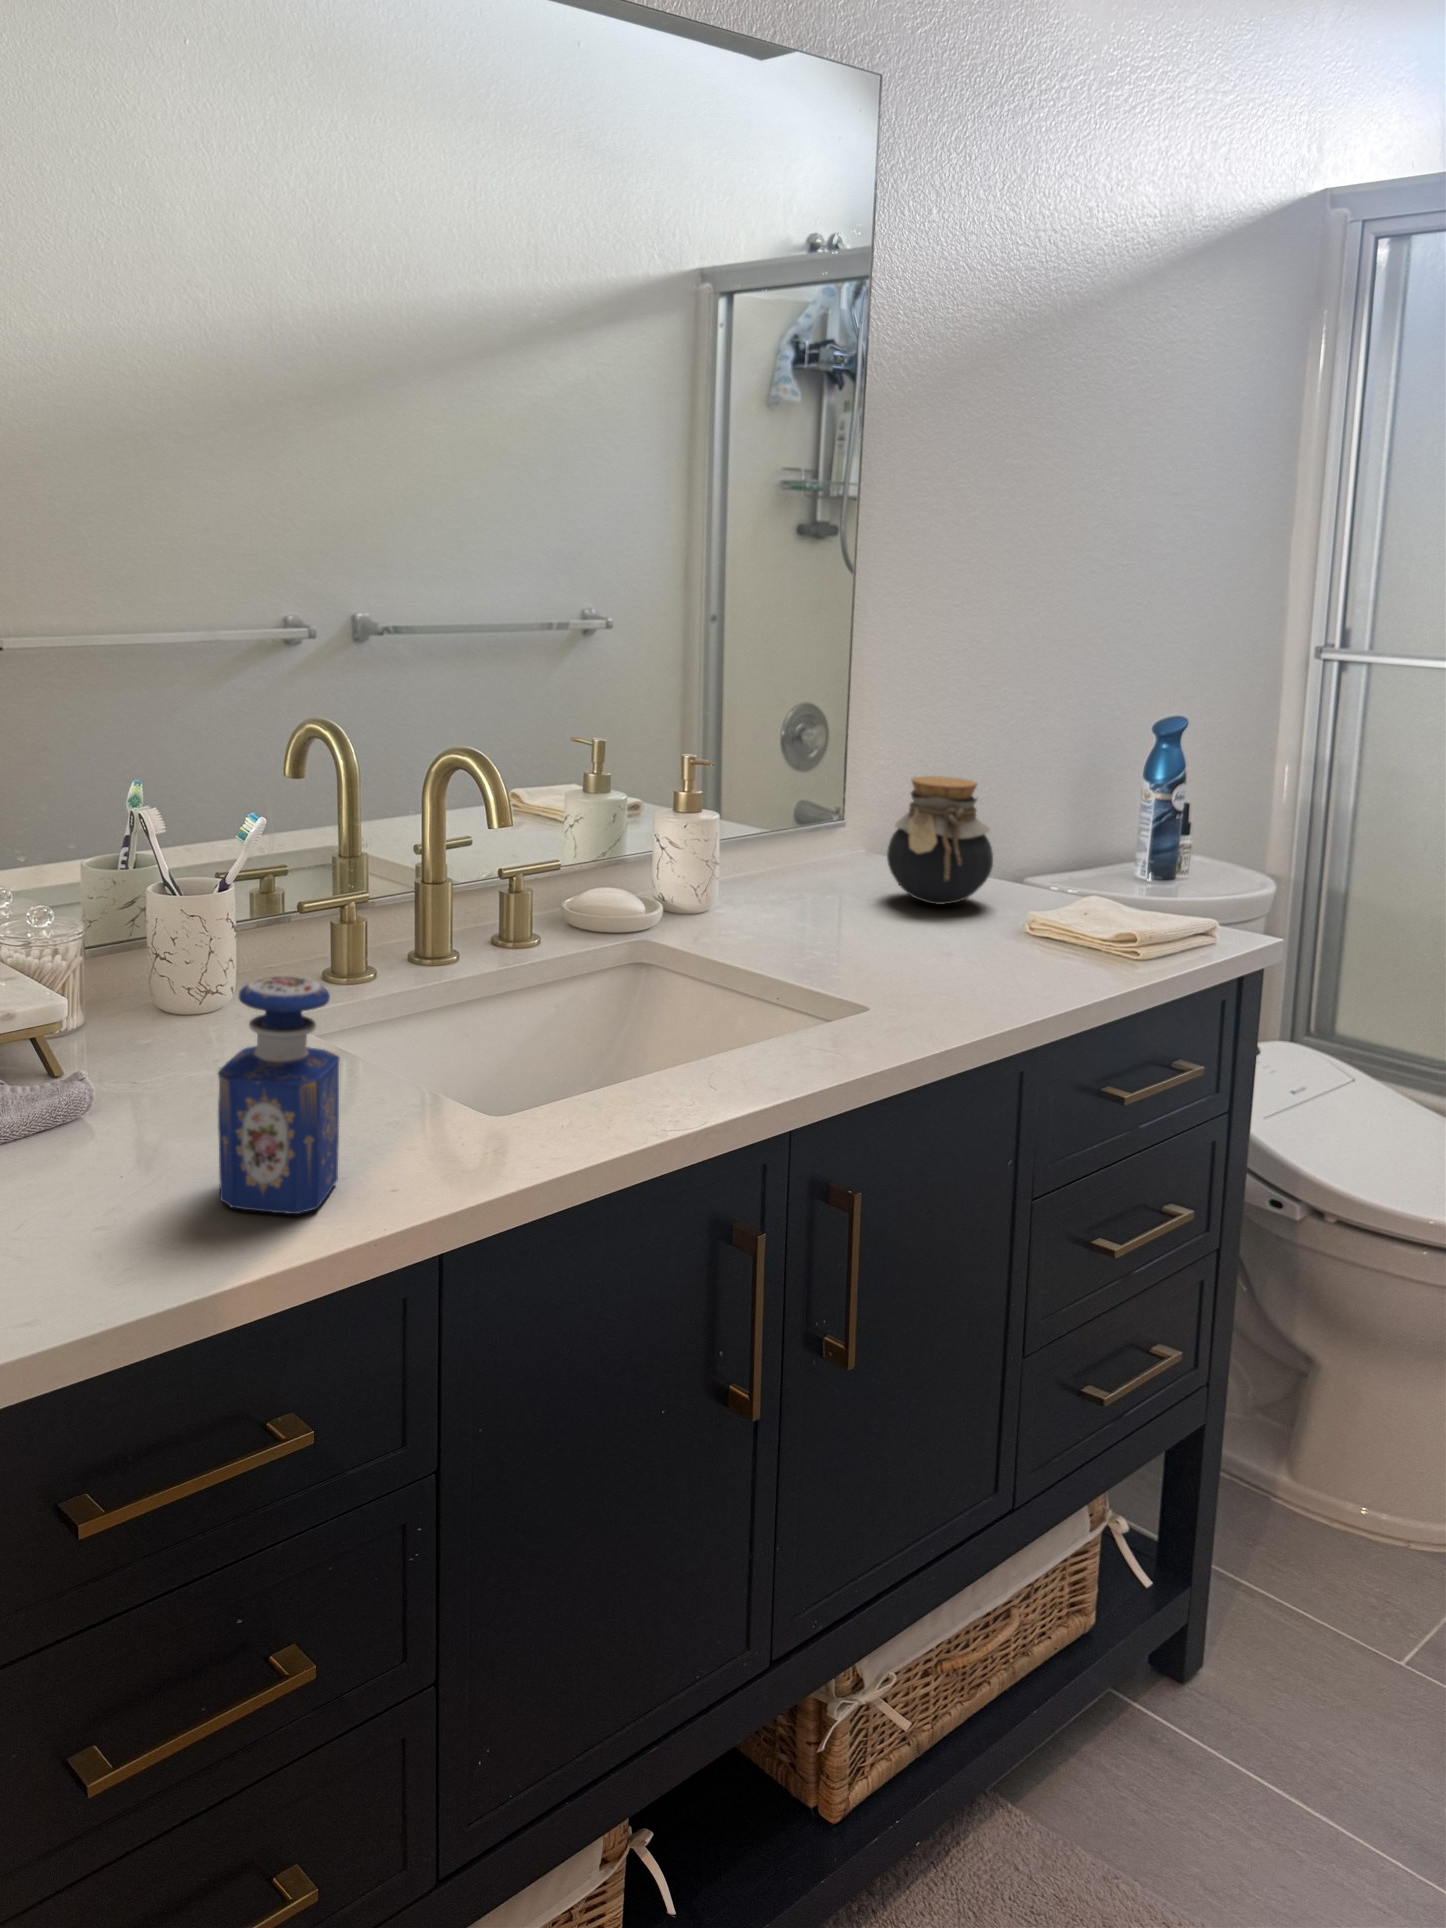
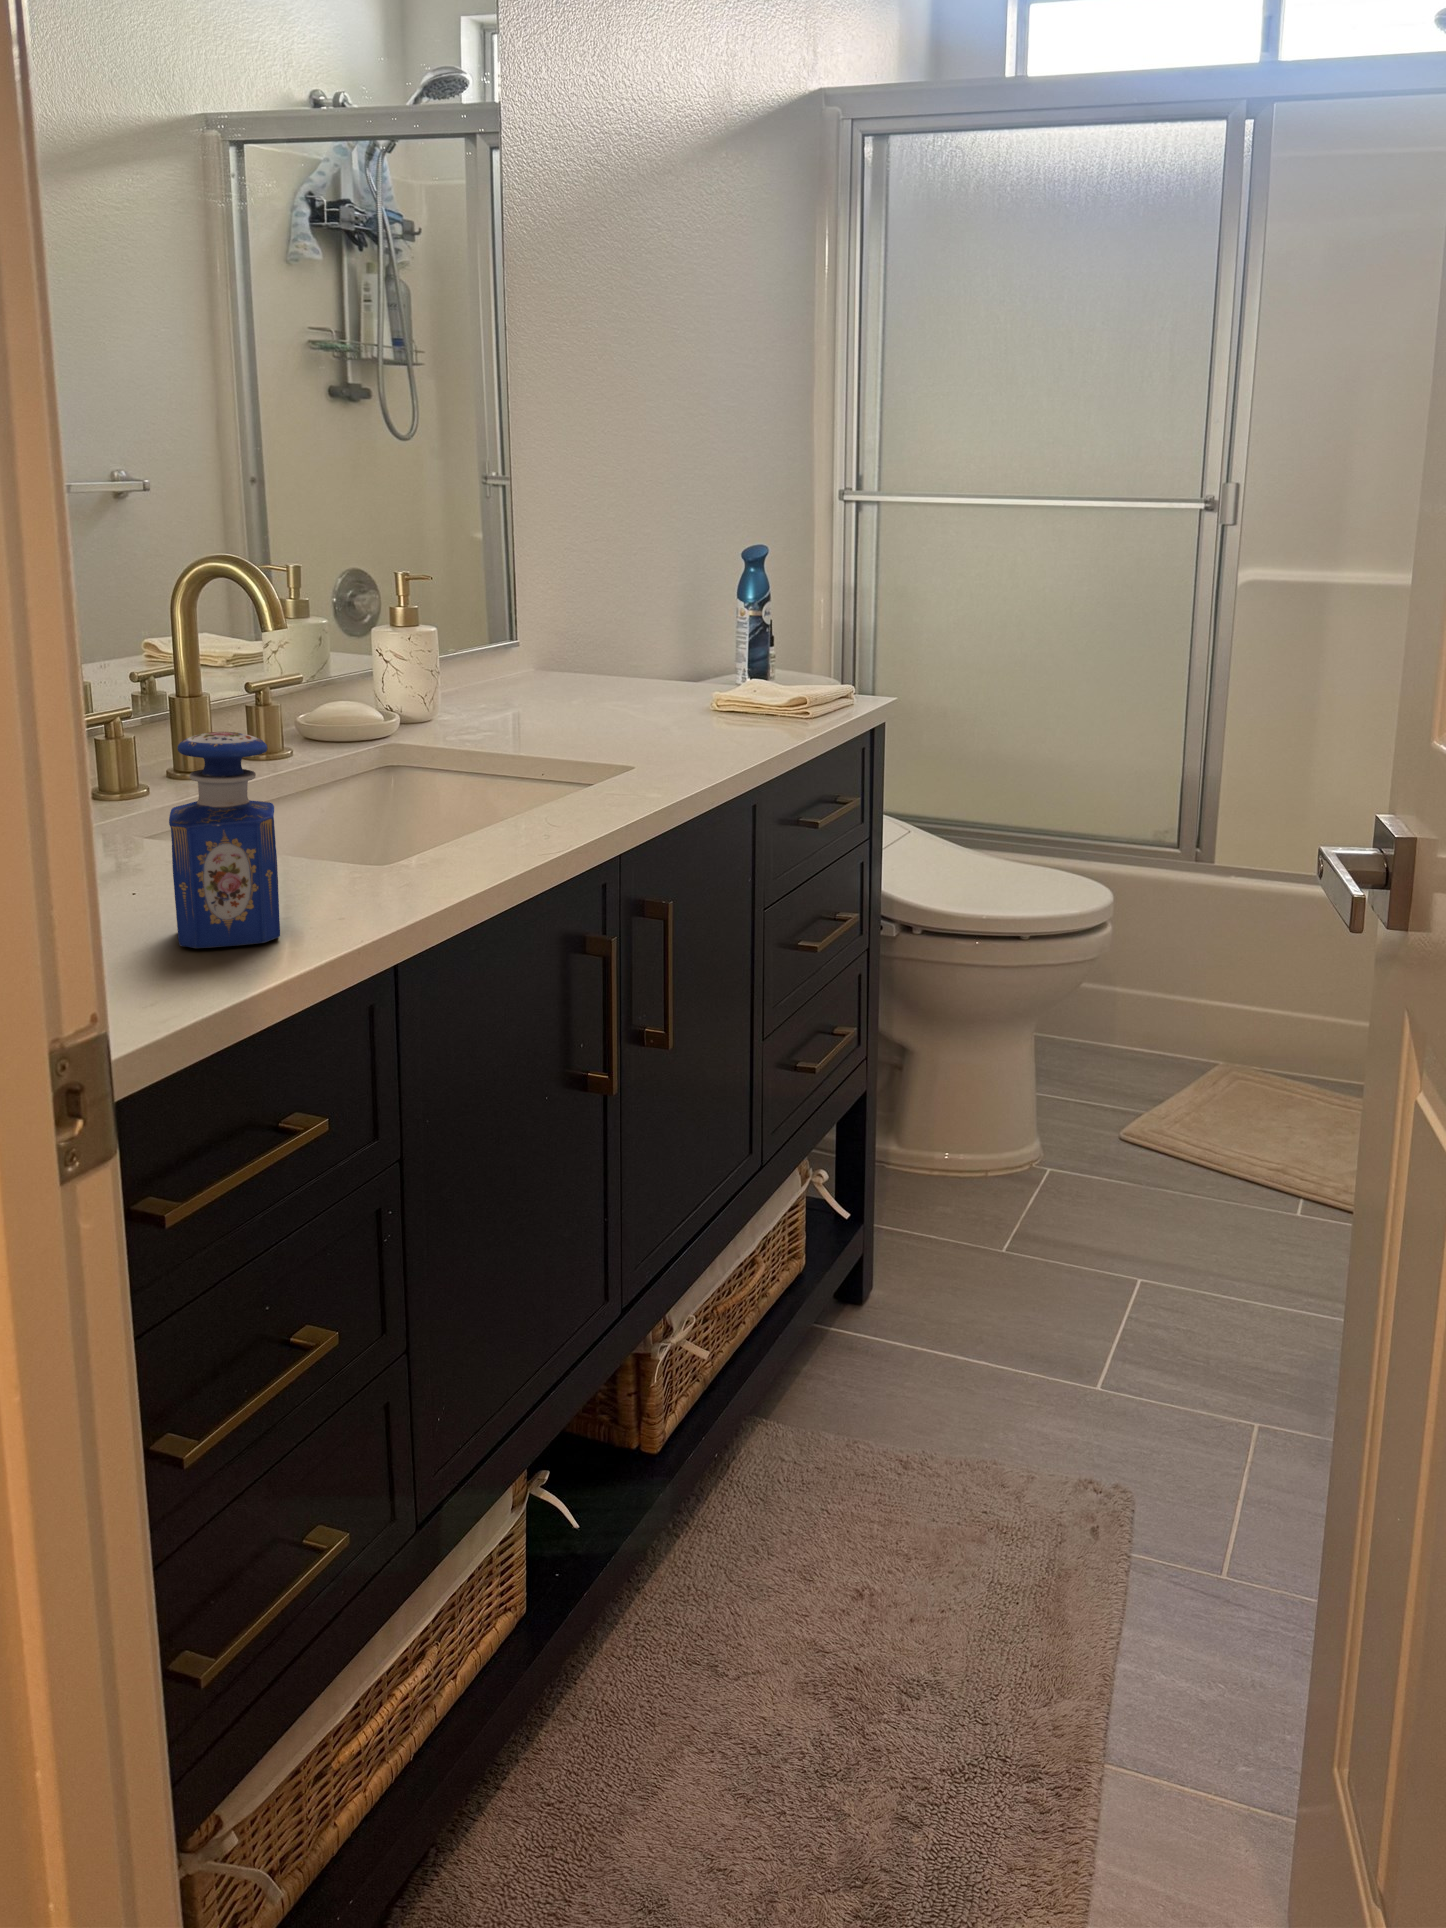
jar: present [887,776,993,905] -> none [572,586,663,698]

